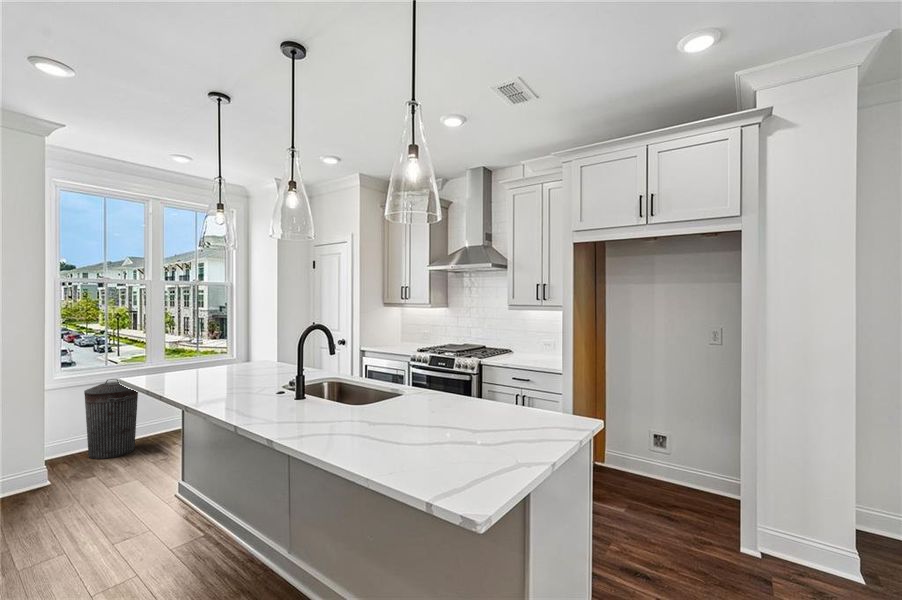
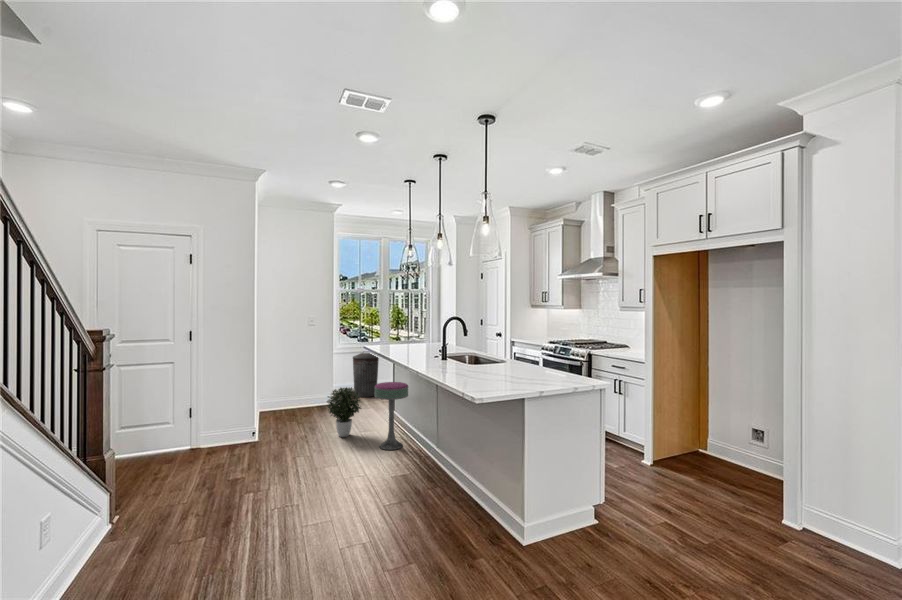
bar stool: none [156,441,225,571] -> present [375,382,408,450]
potted plant: none [35,460,122,561] -> present [327,387,361,437]

